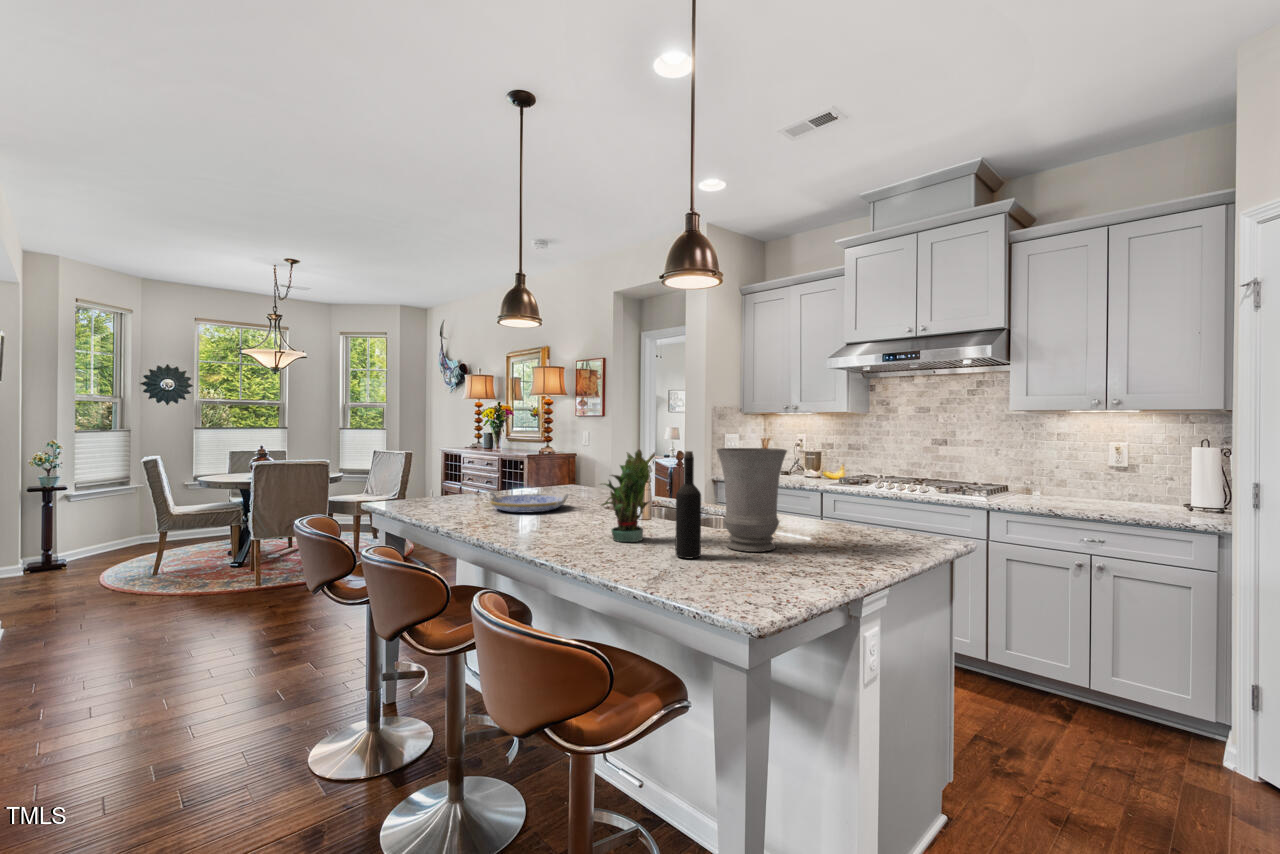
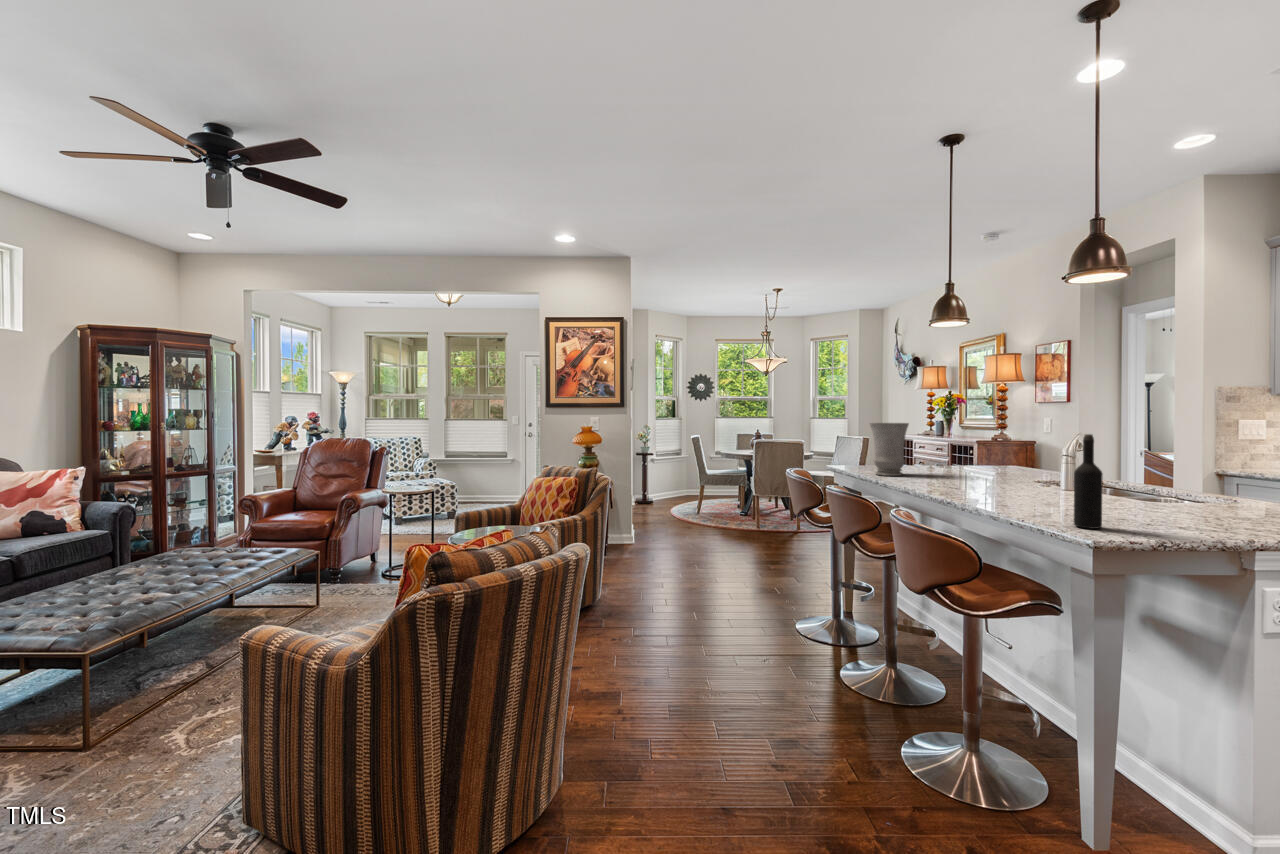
vase: present [717,448,787,552] -> present [870,423,909,476]
potted plant: present [601,449,655,542] -> none [1004,432,1065,513]
serving tray: present [488,492,569,513] -> none [918,468,994,486]

